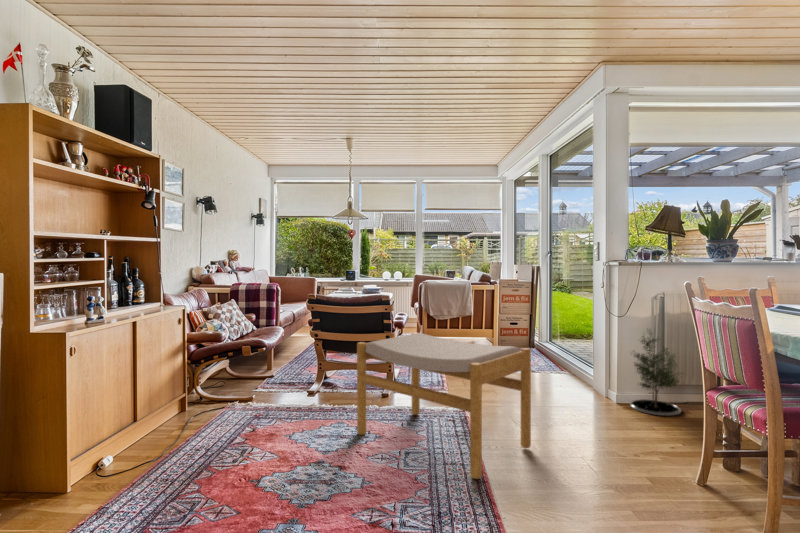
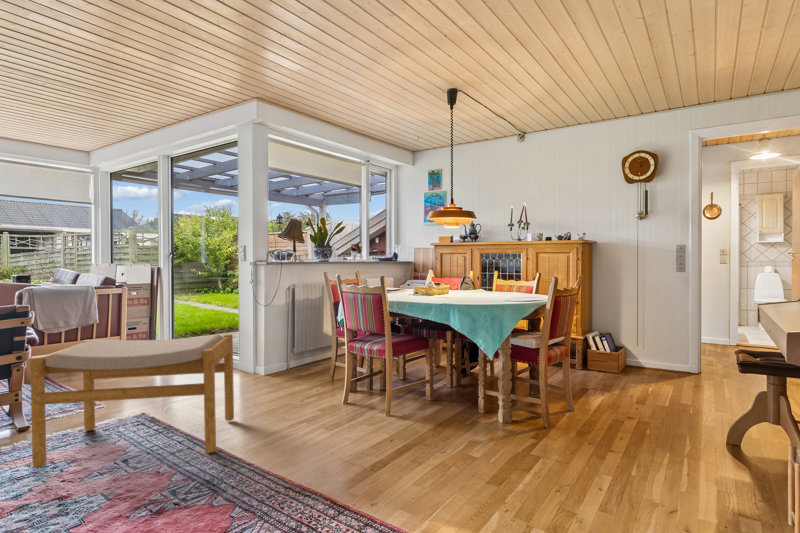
potted tree: present [630,332,681,416] -> none [274,311,311,376]

